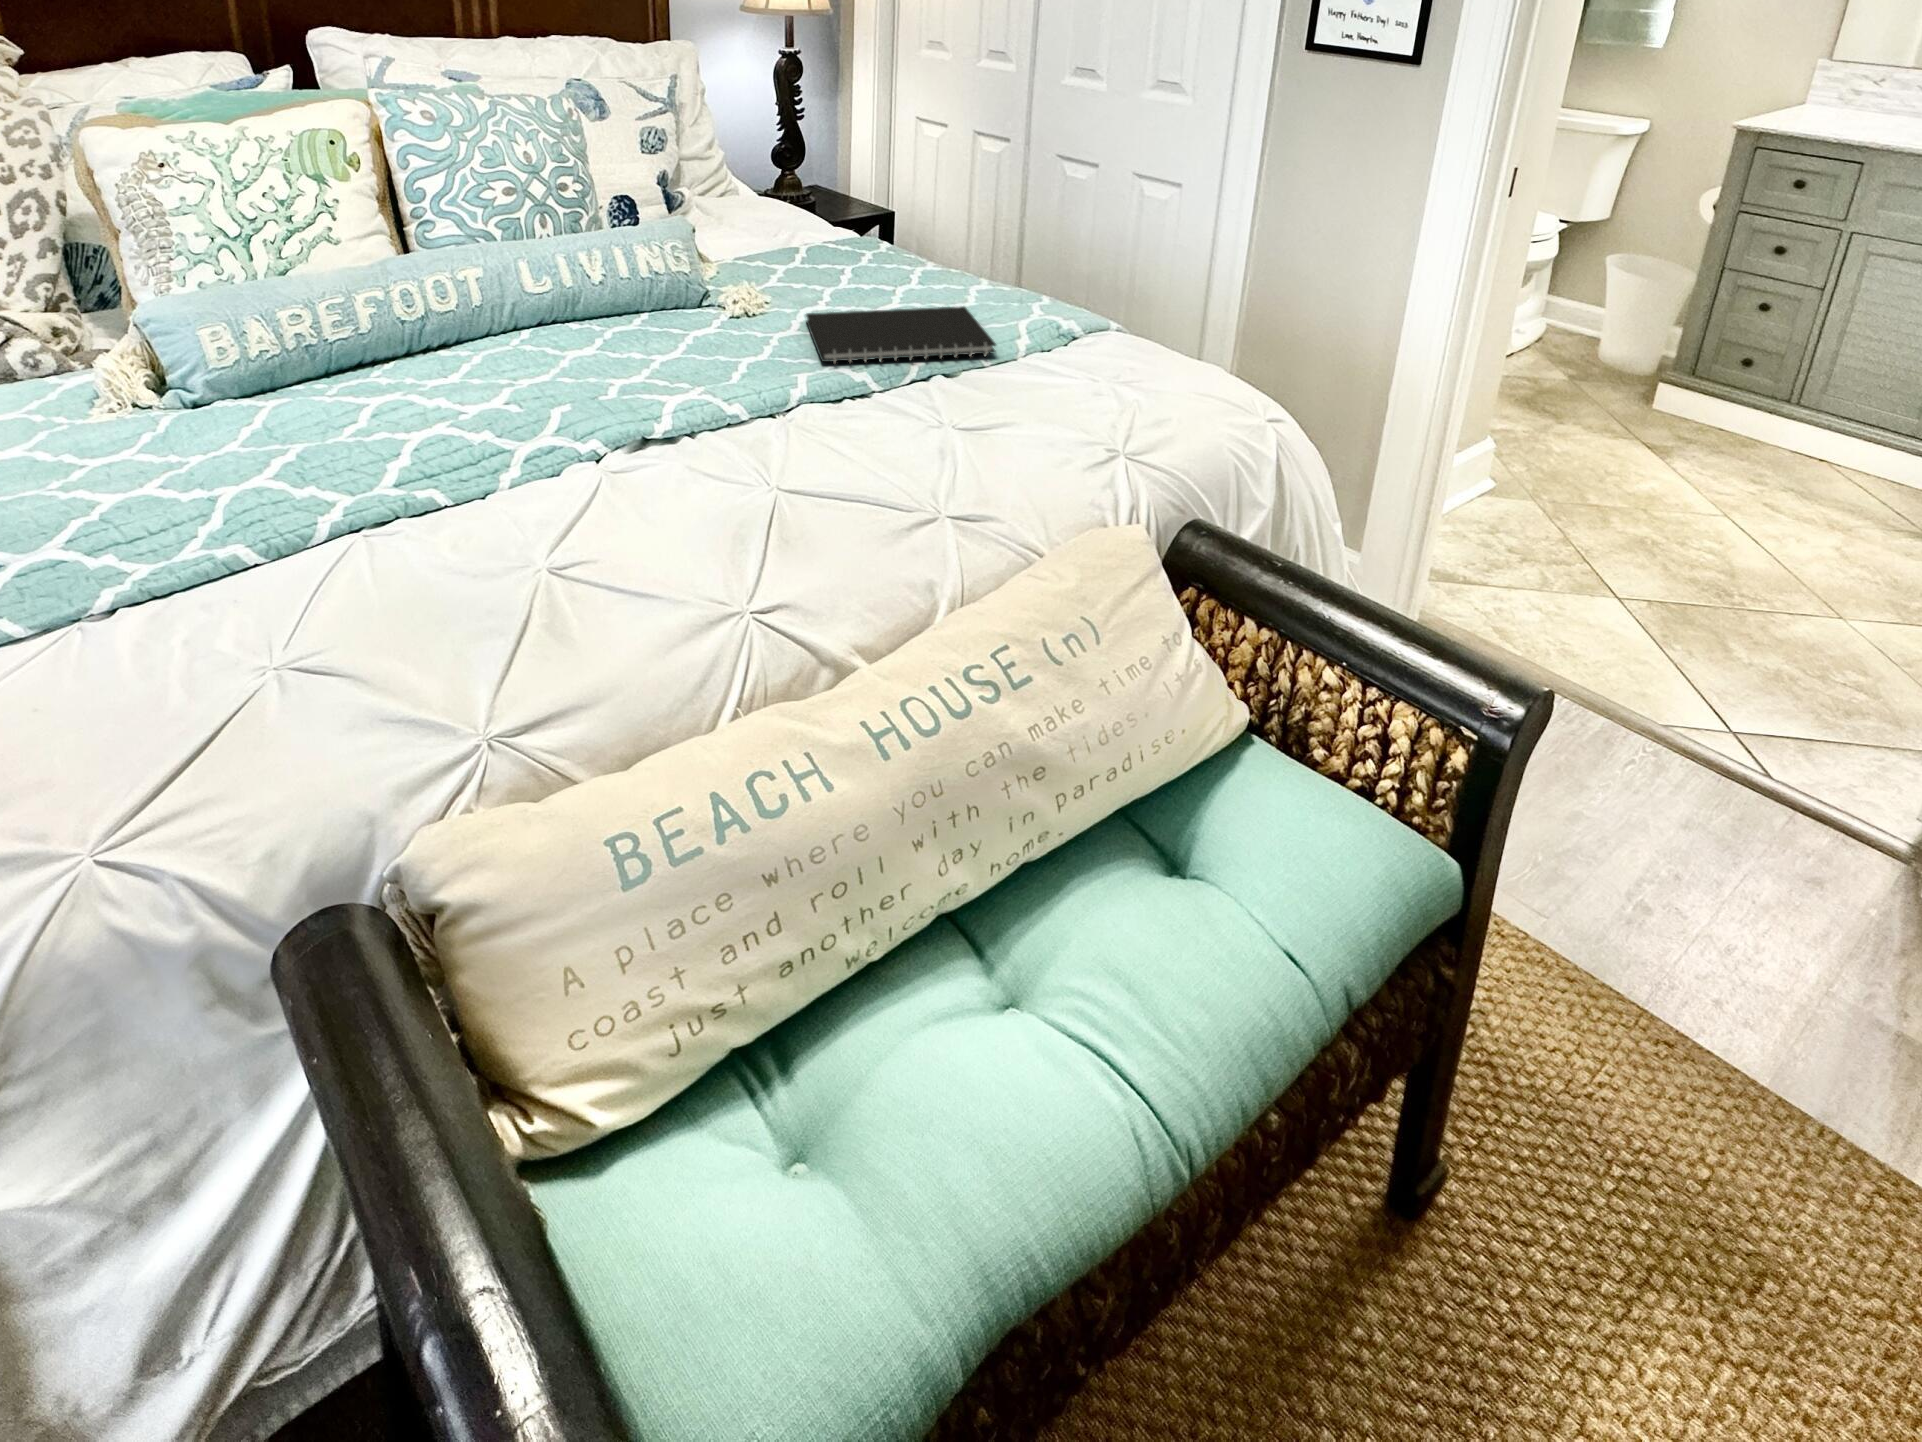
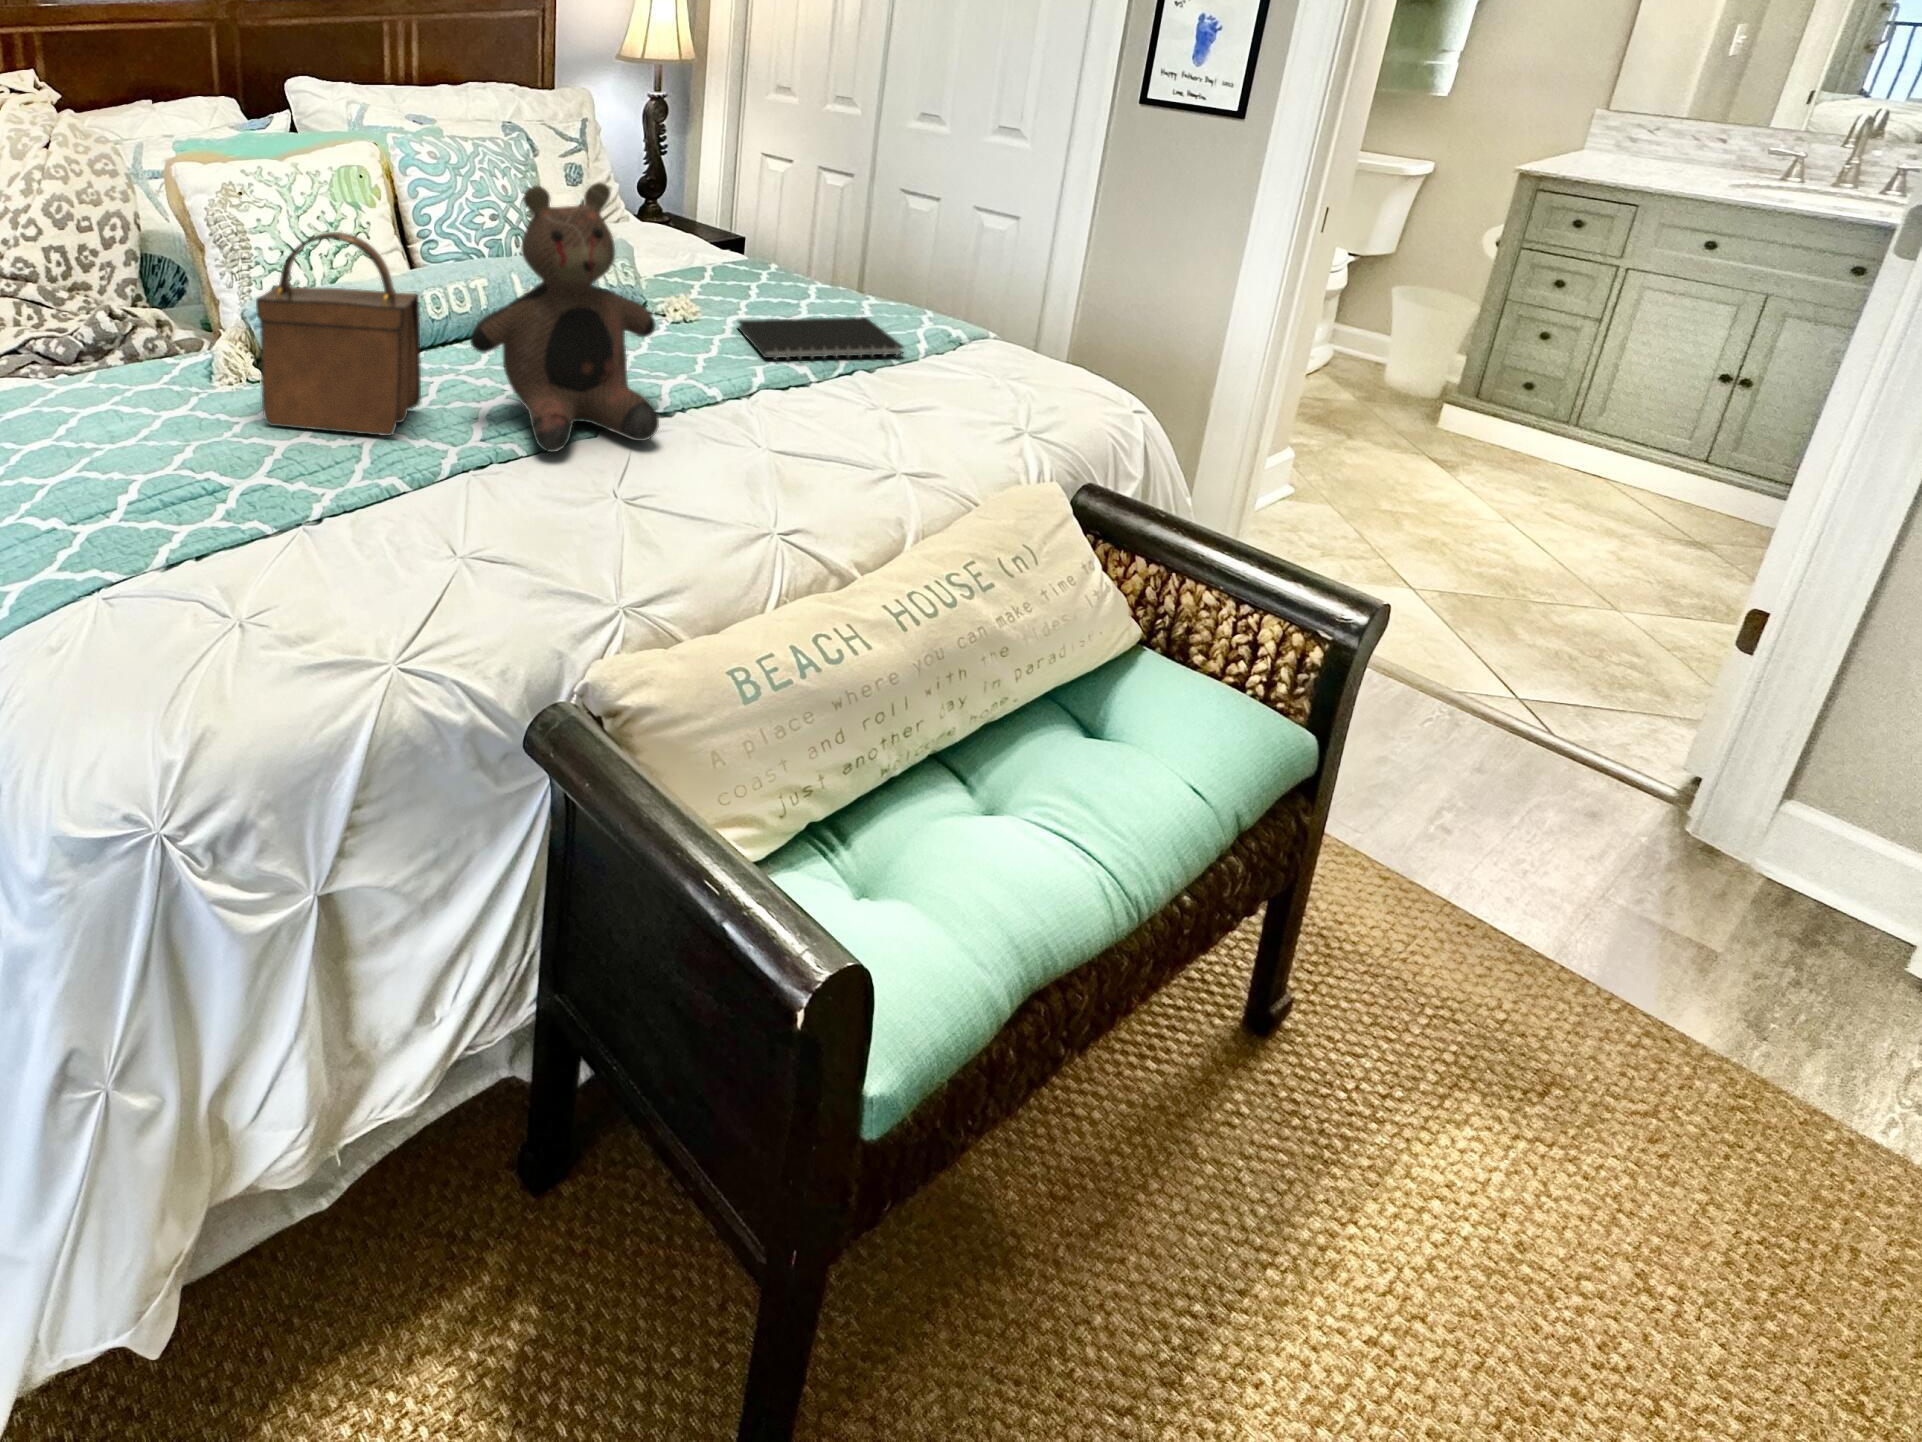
teddy bear: none [386,144,648,504] -> present [470,183,659,452]
handbag: none [82,215,338,486] -> present [256,232,421,436]

